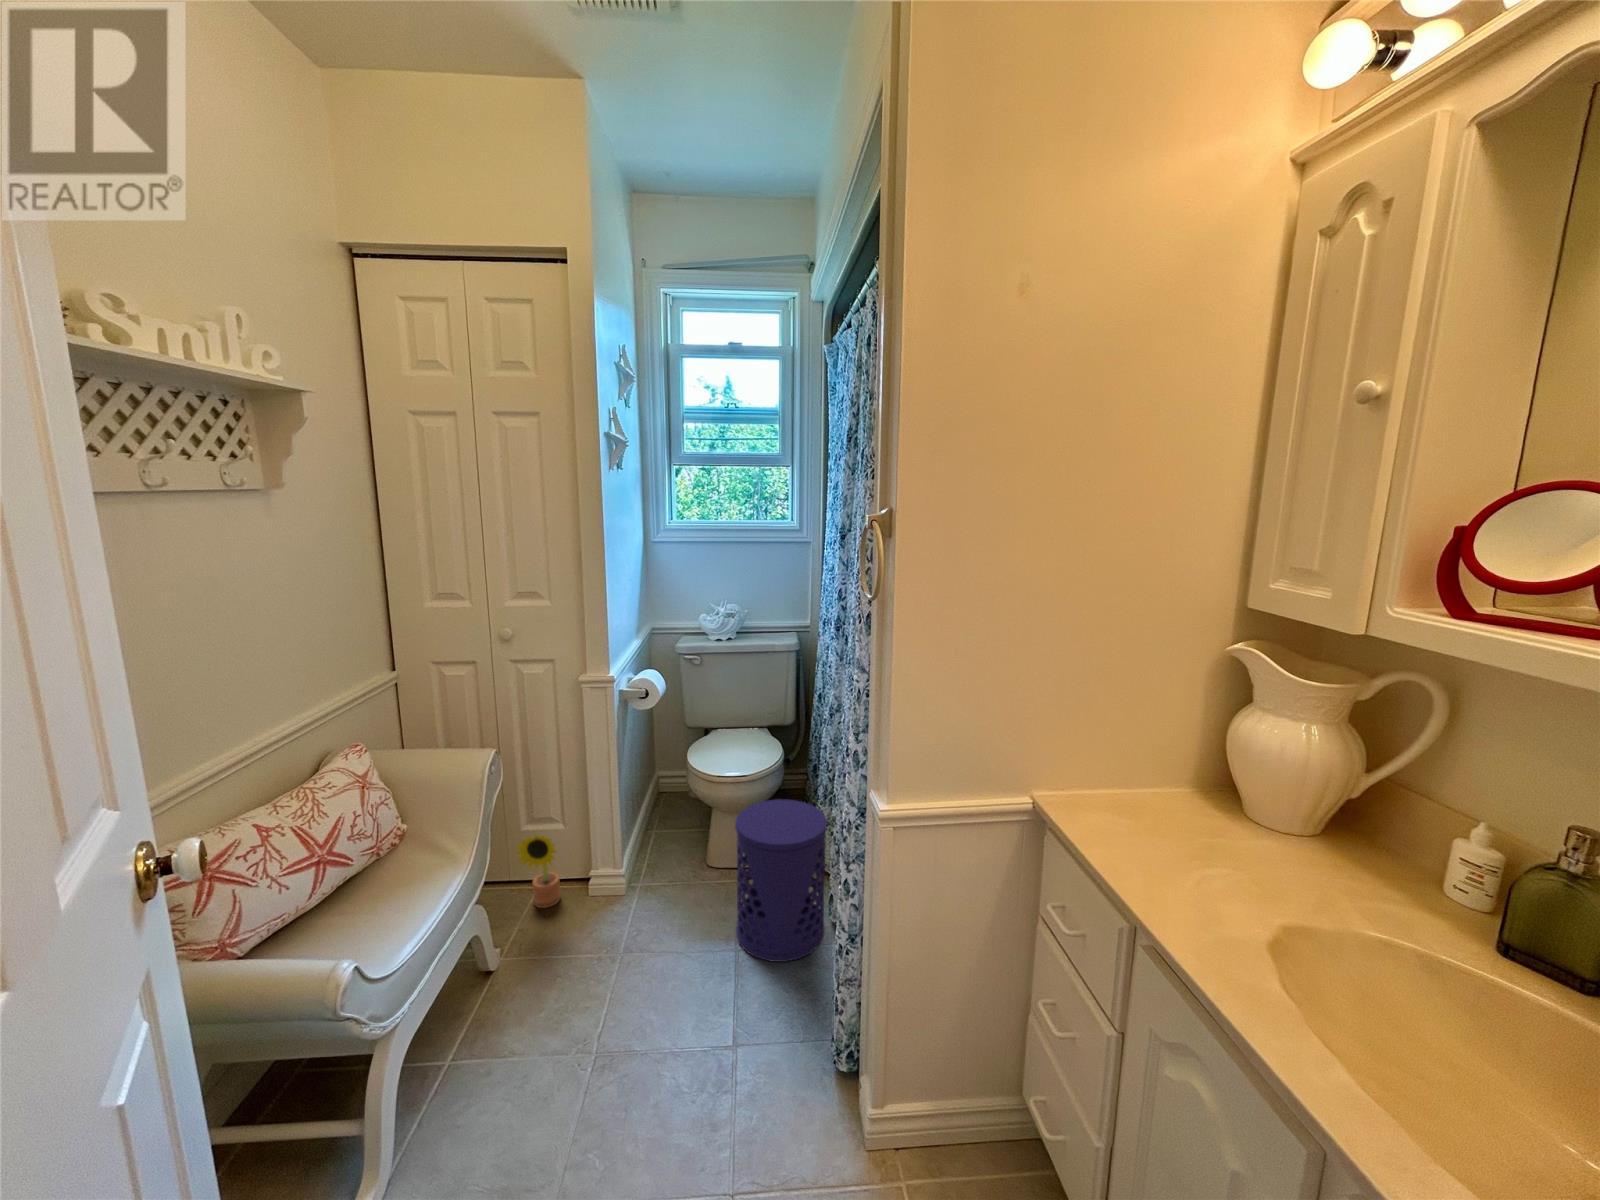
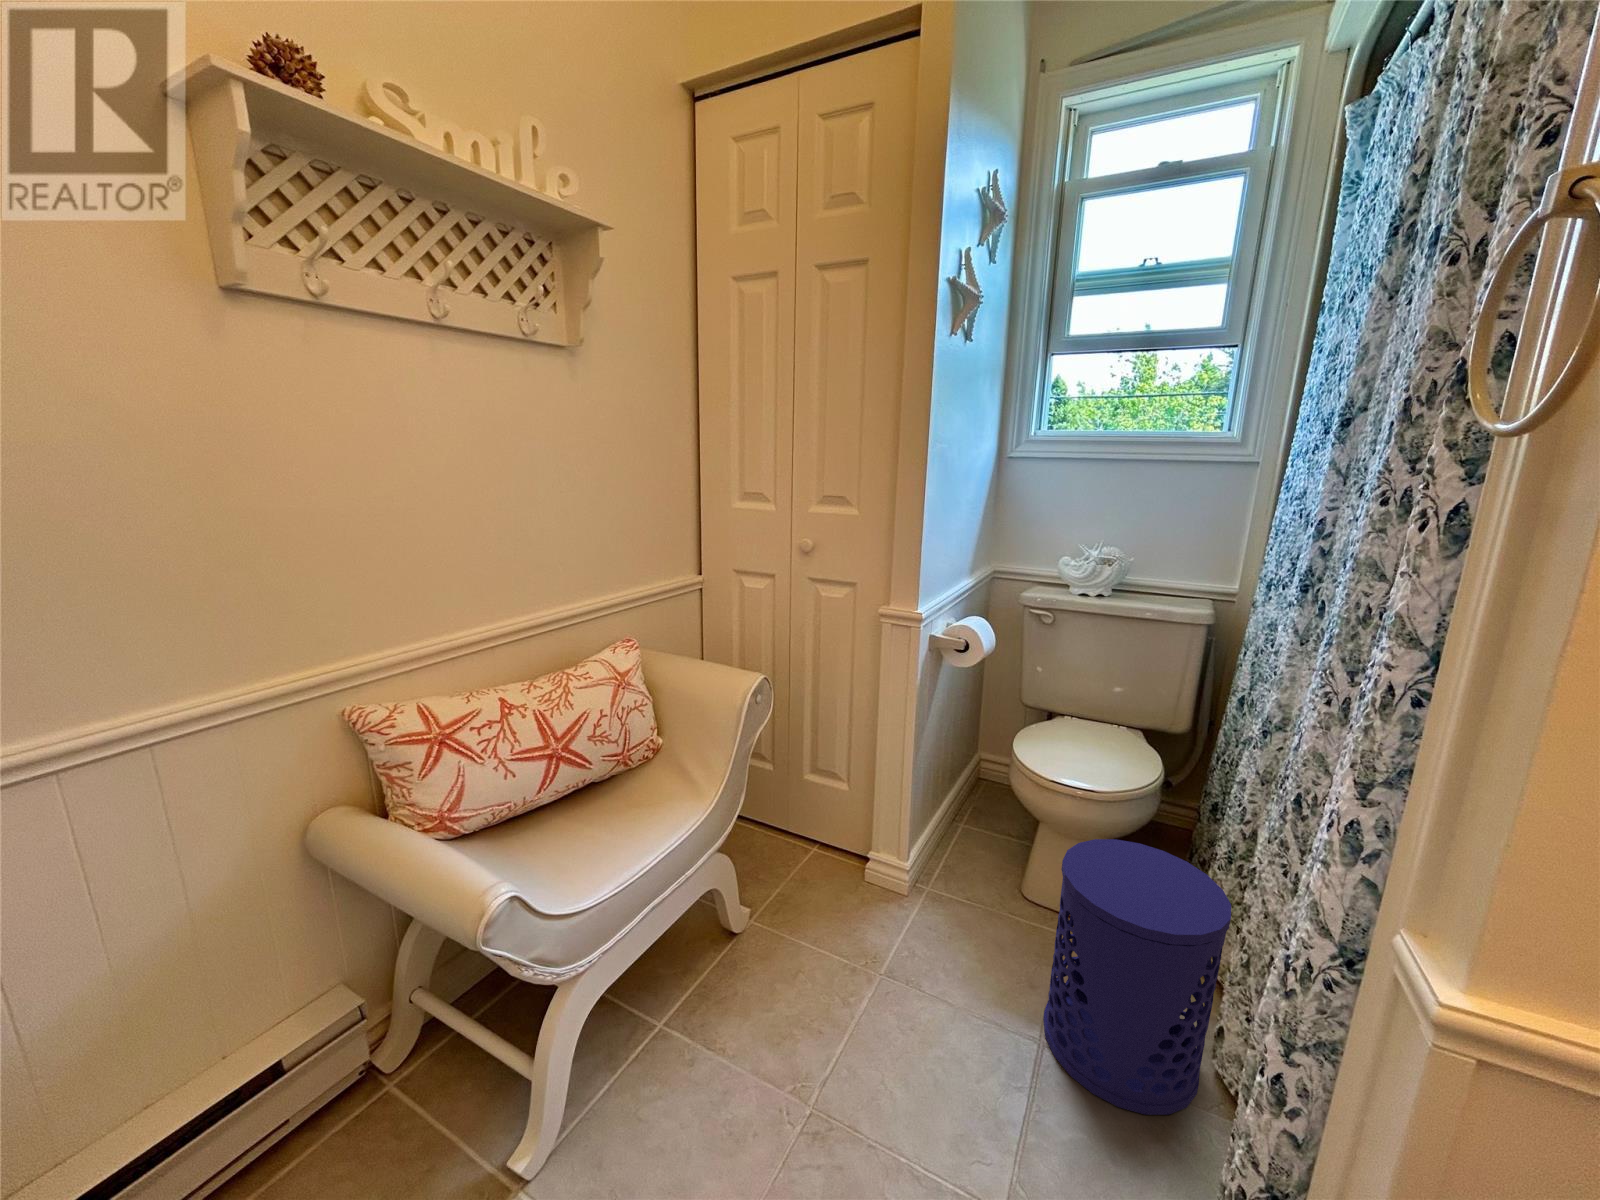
decorative plant: present [515,835,560,908] -> none [786,788,836,876]

